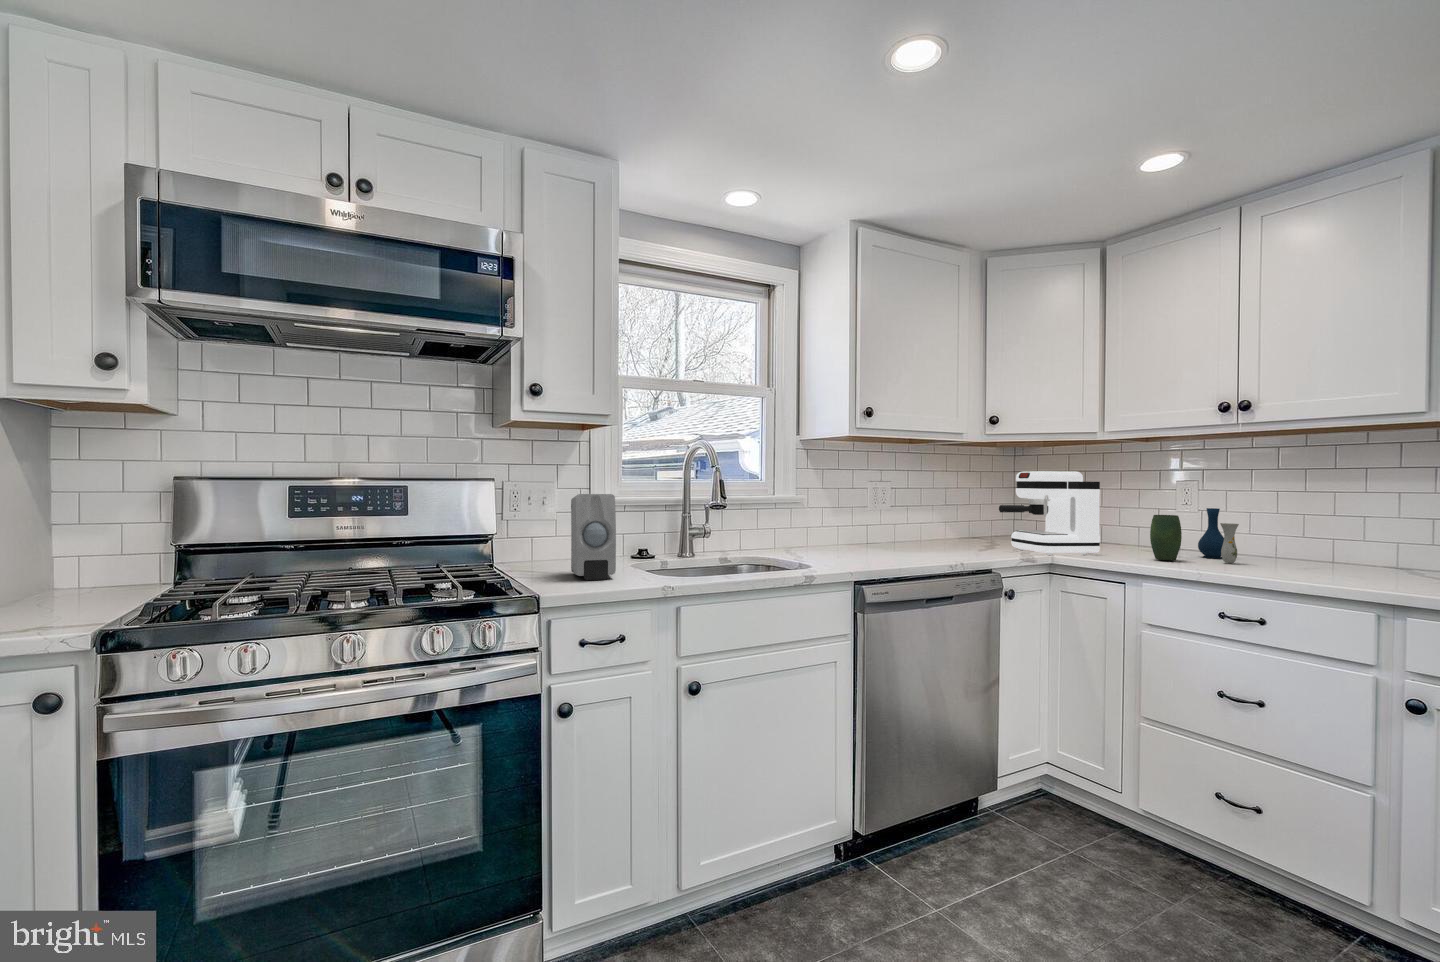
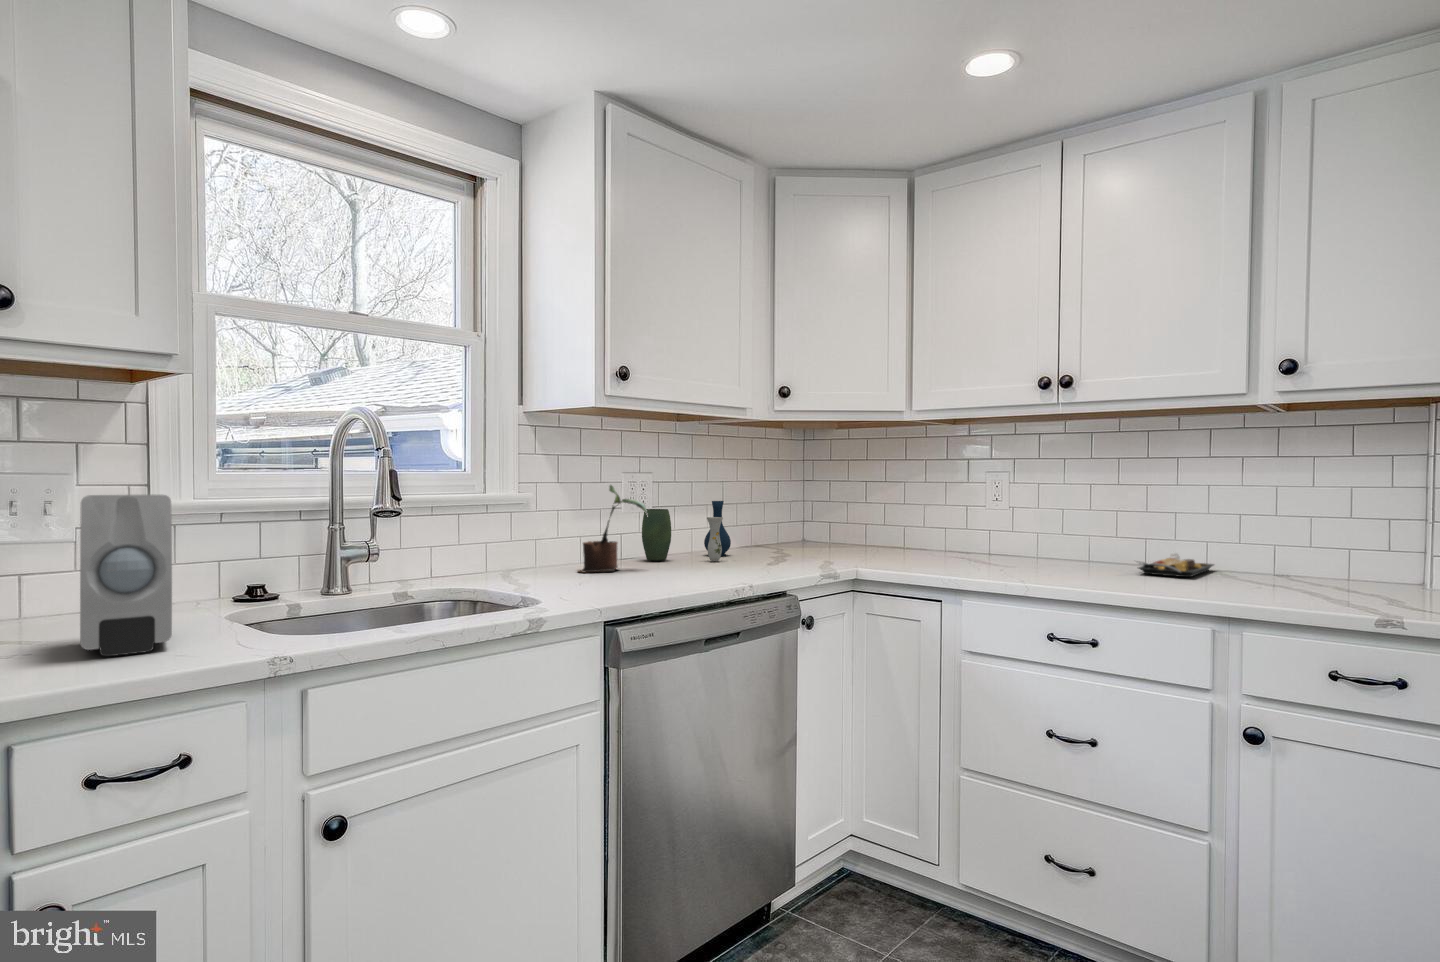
coffee maker: present [999,471,1100,555] -> none [793,459,910,567]
potted plant: none [834,490,885,551] -> present [579,485,648,572]
vase: present [1150,508,1239,563] -> present [642,501,731,561]
plate: none [1318,552,1412,575] -> present [1138,552,1214,577]

